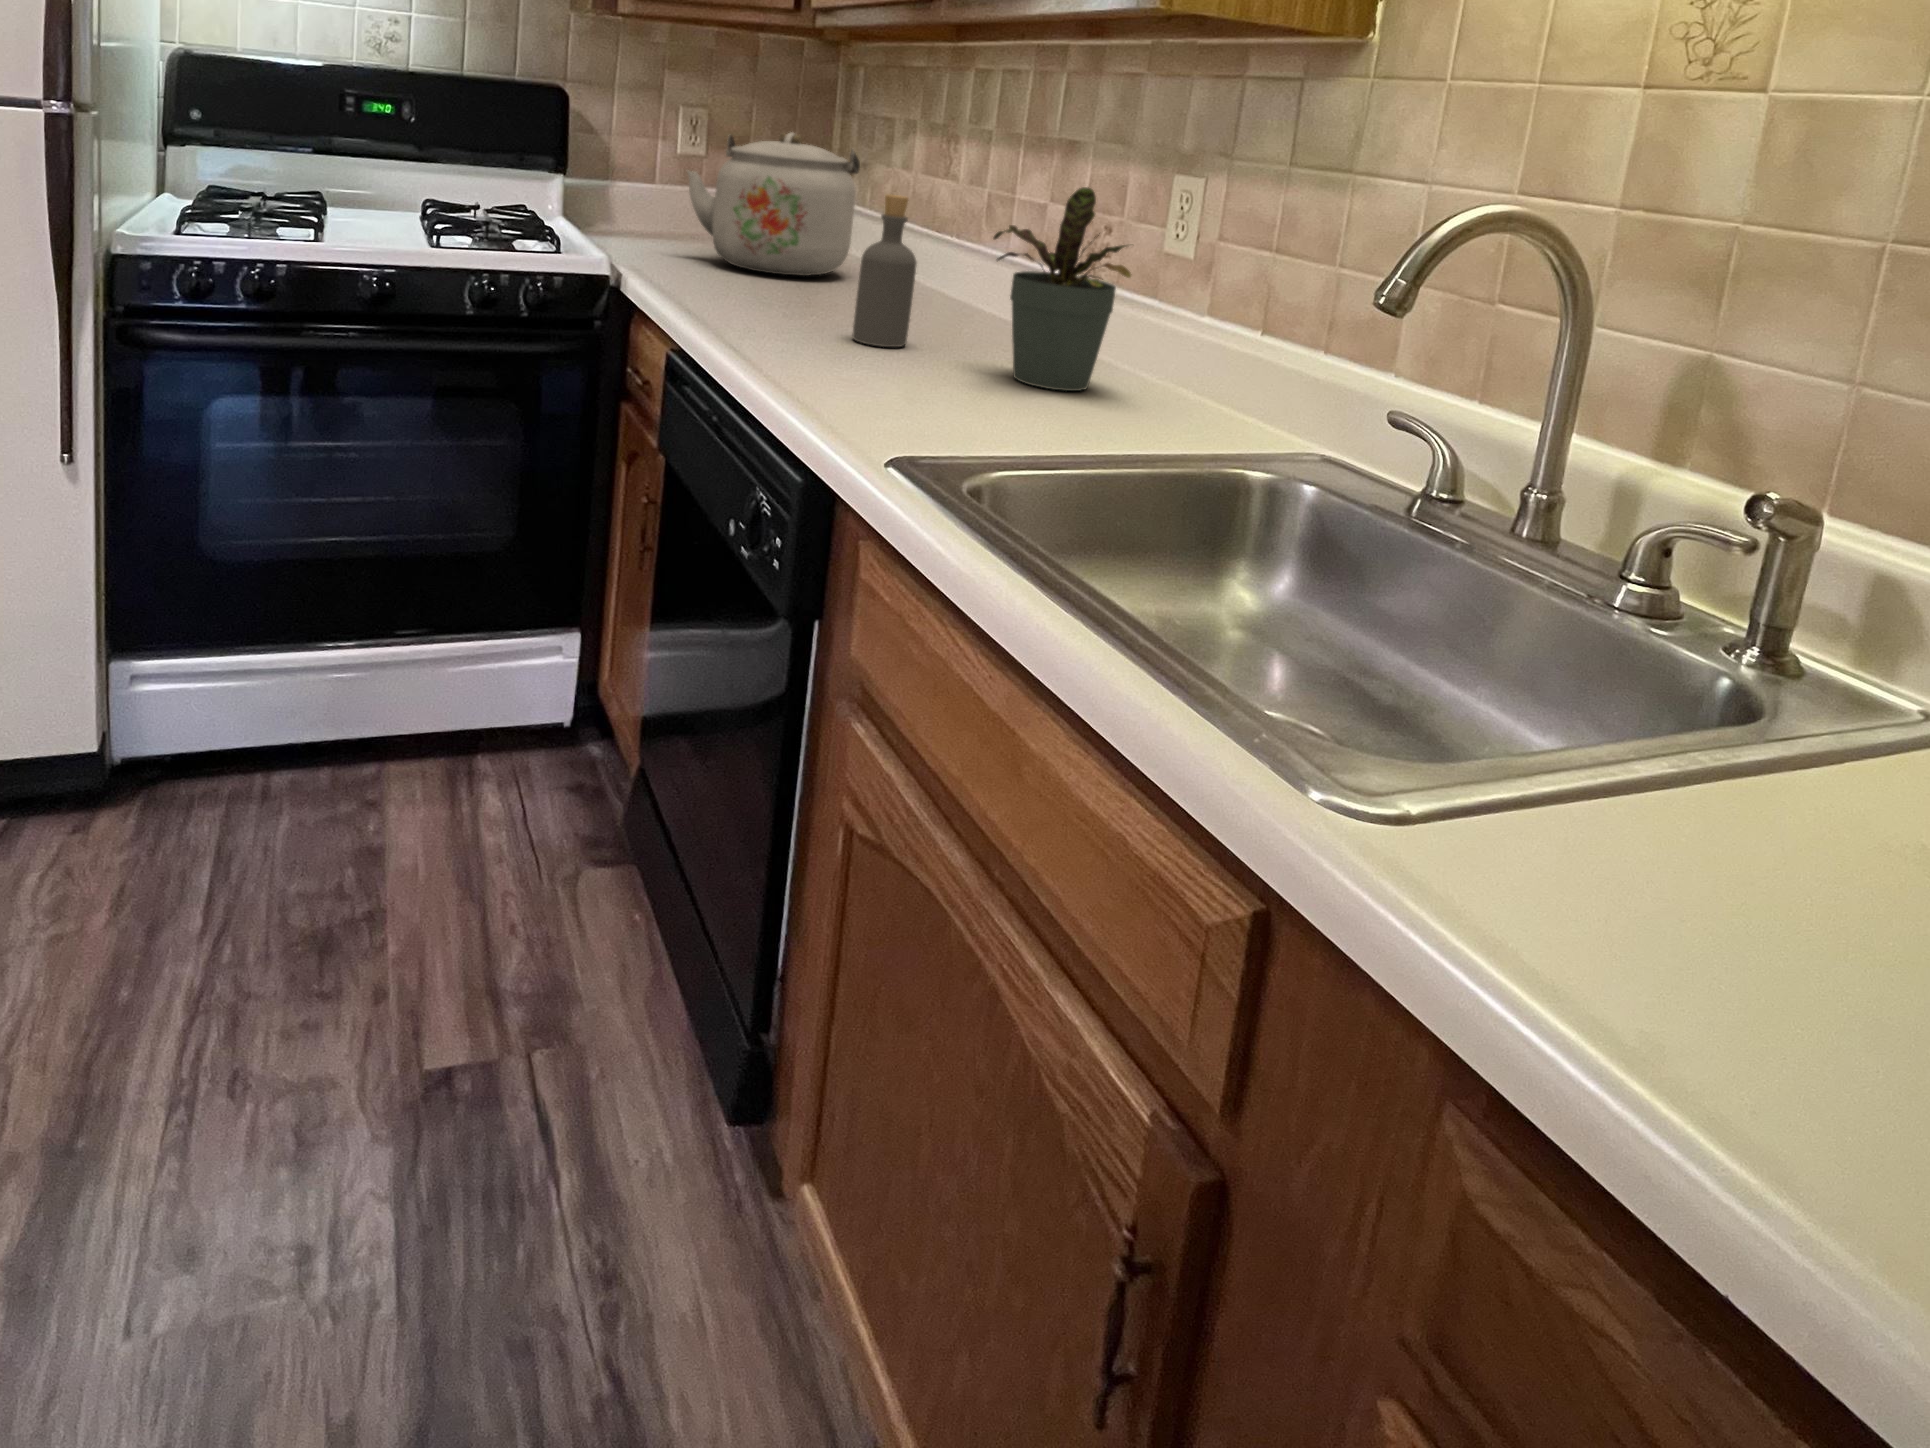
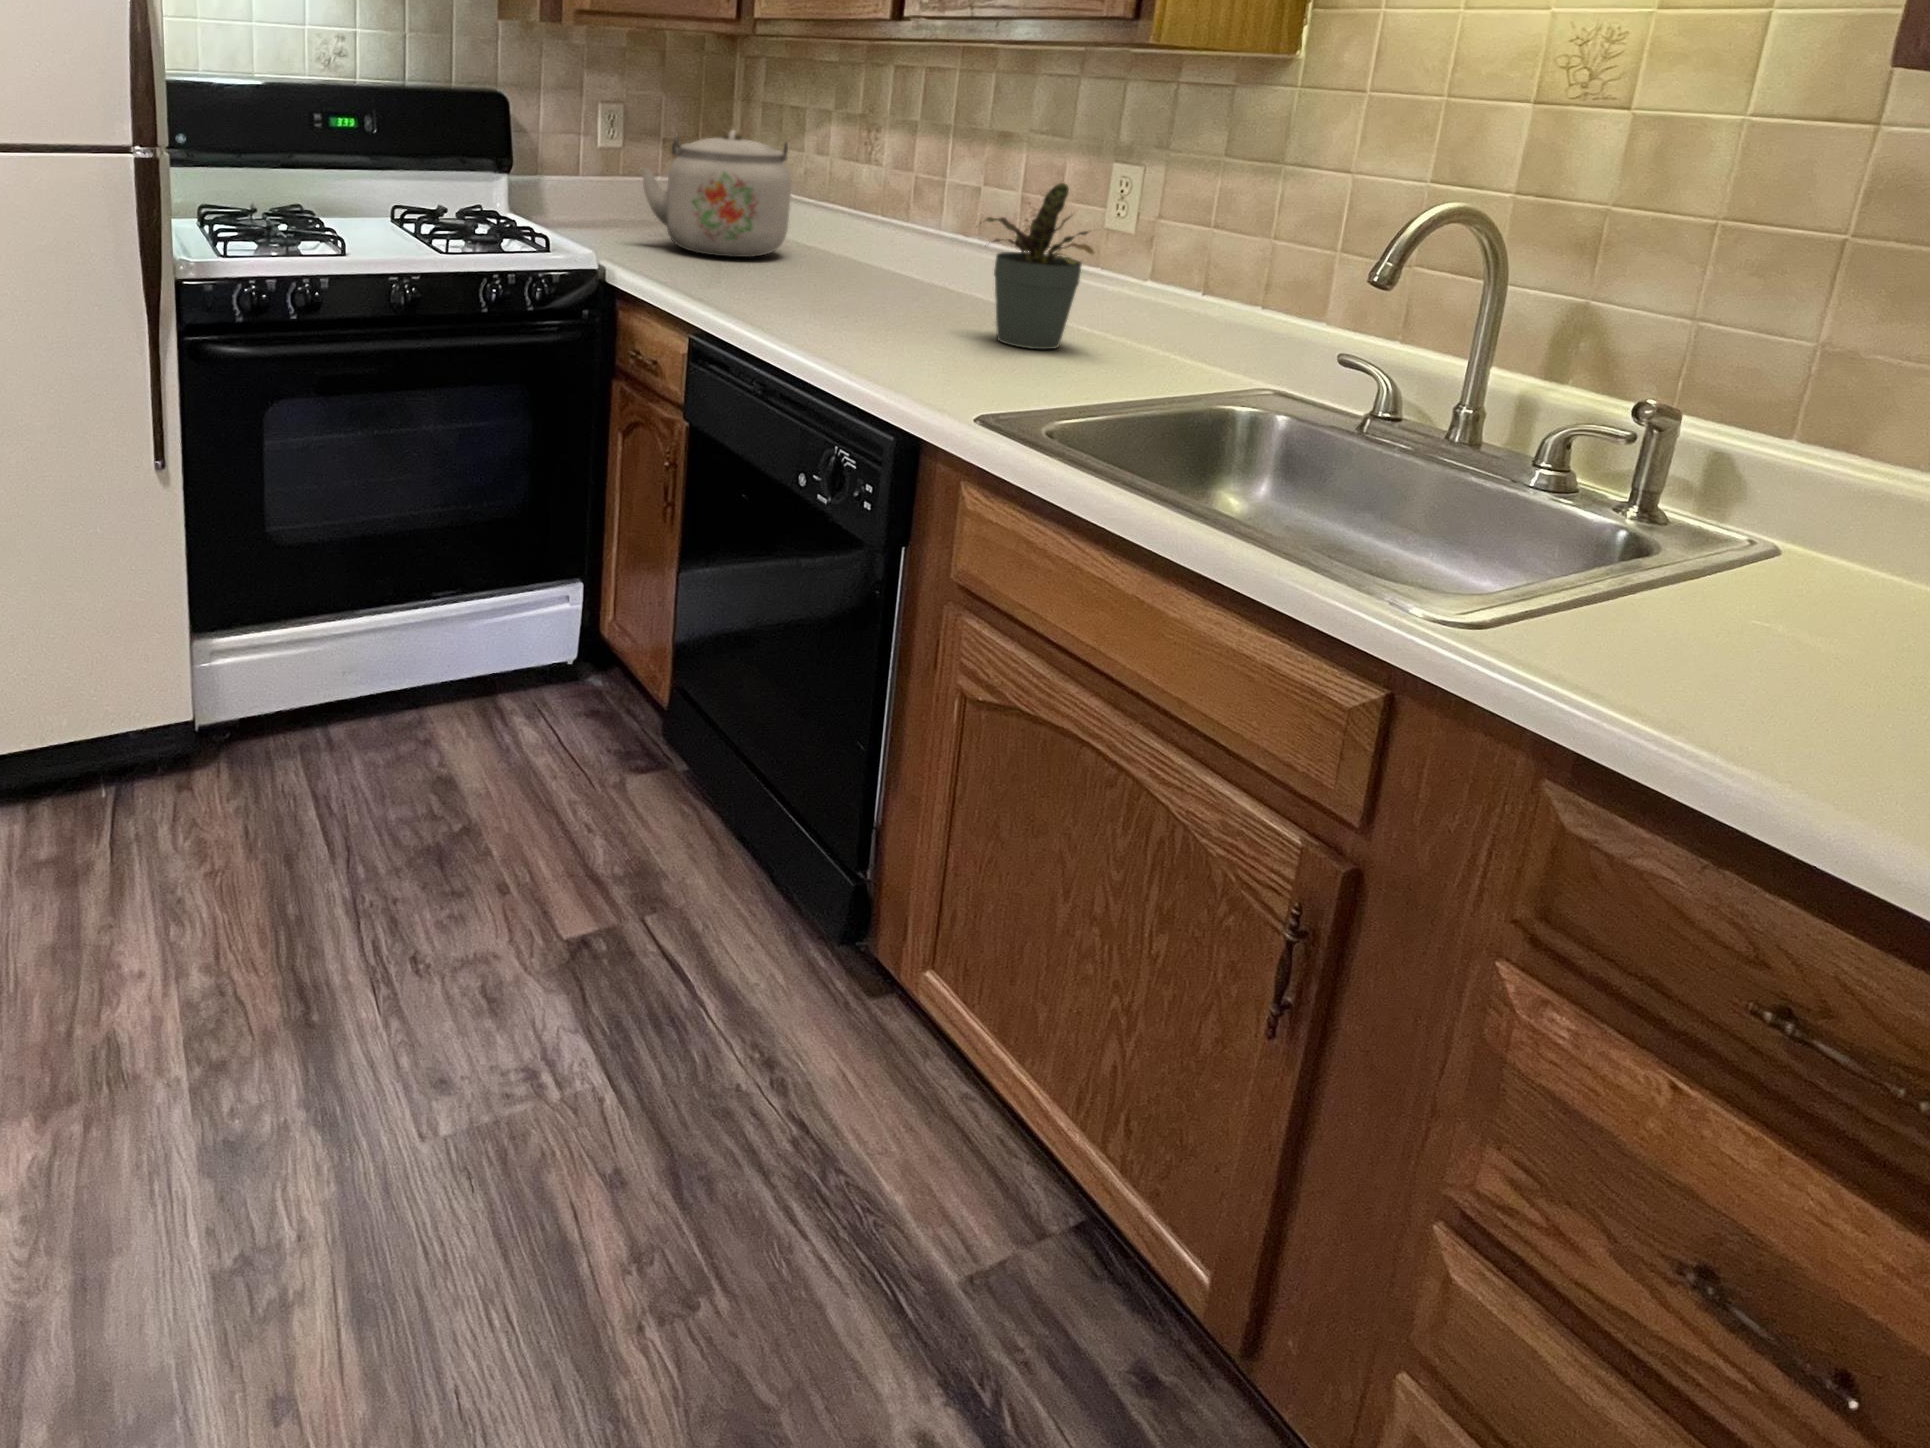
bottle: present [853,194,917,347] -> none [850,192,903,321]

